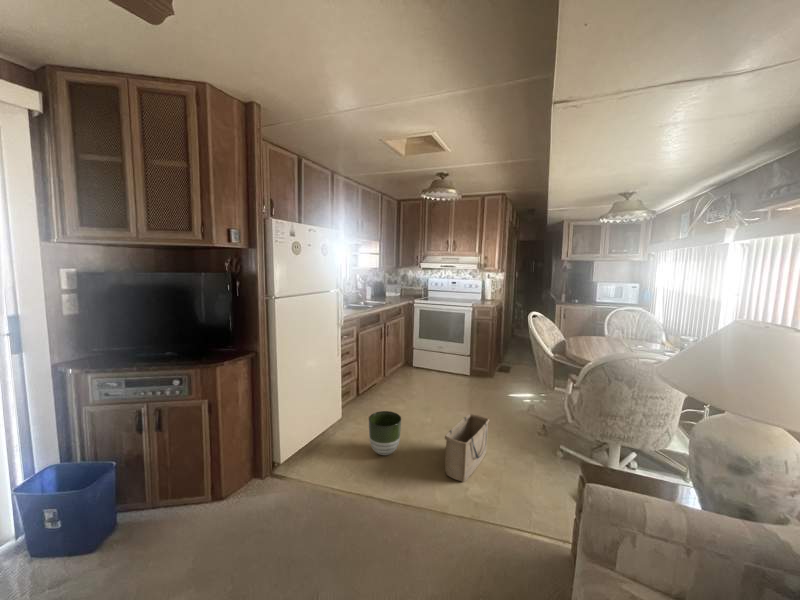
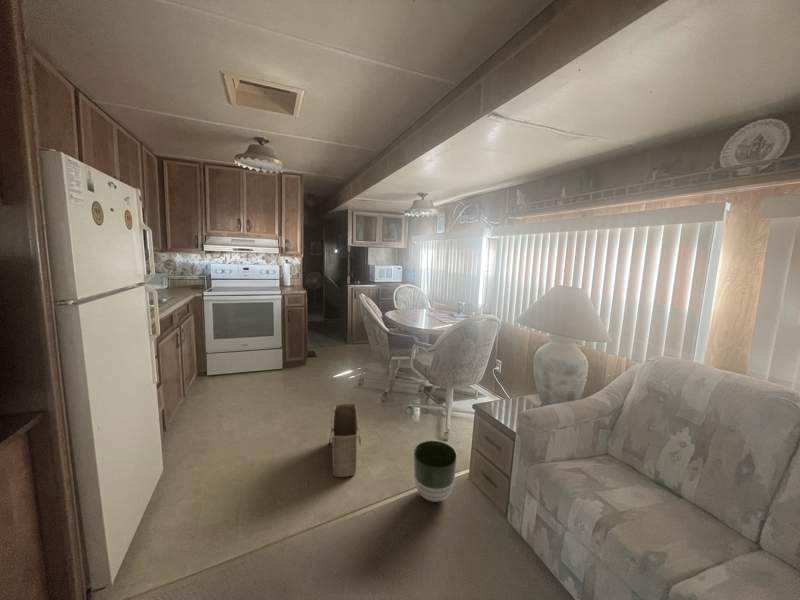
planter: present [369,411,401,455] -> present [414,441,457,502]

